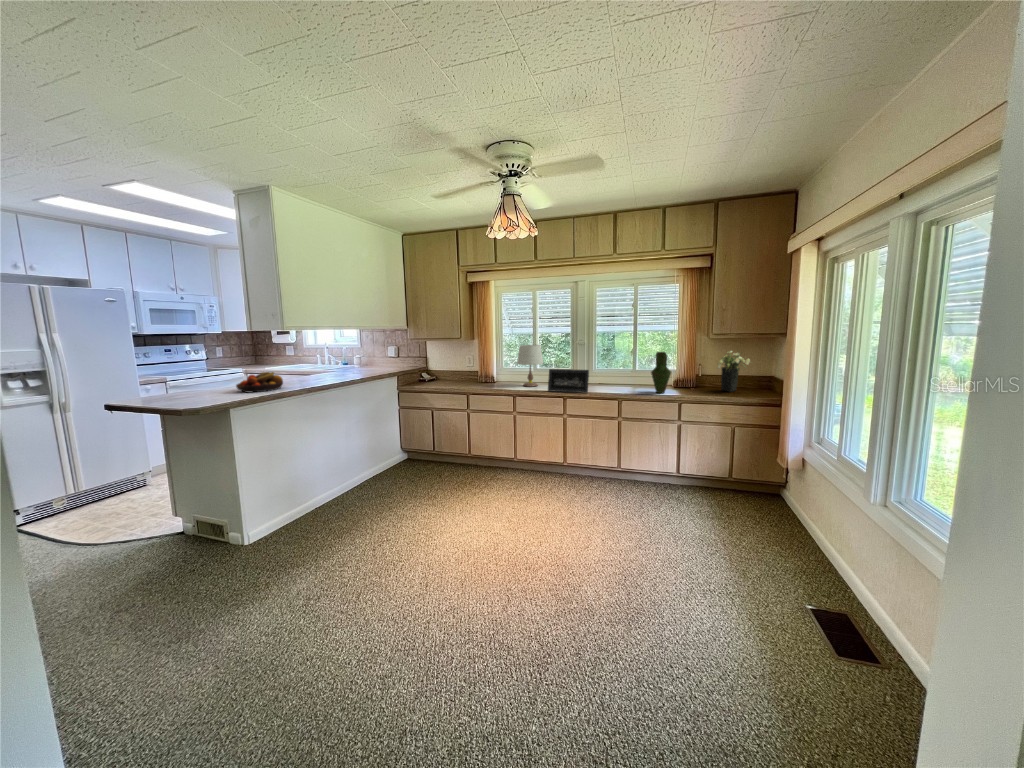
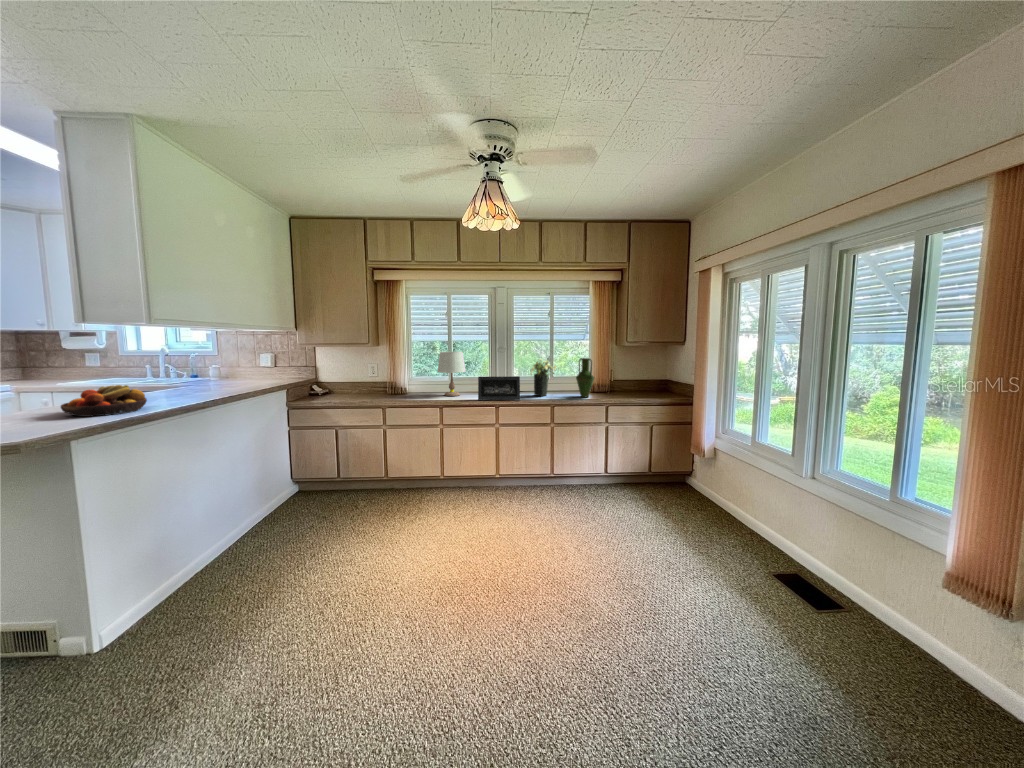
flower arrangement: present [718,351,750,392] -> present [530,359,556,396]

